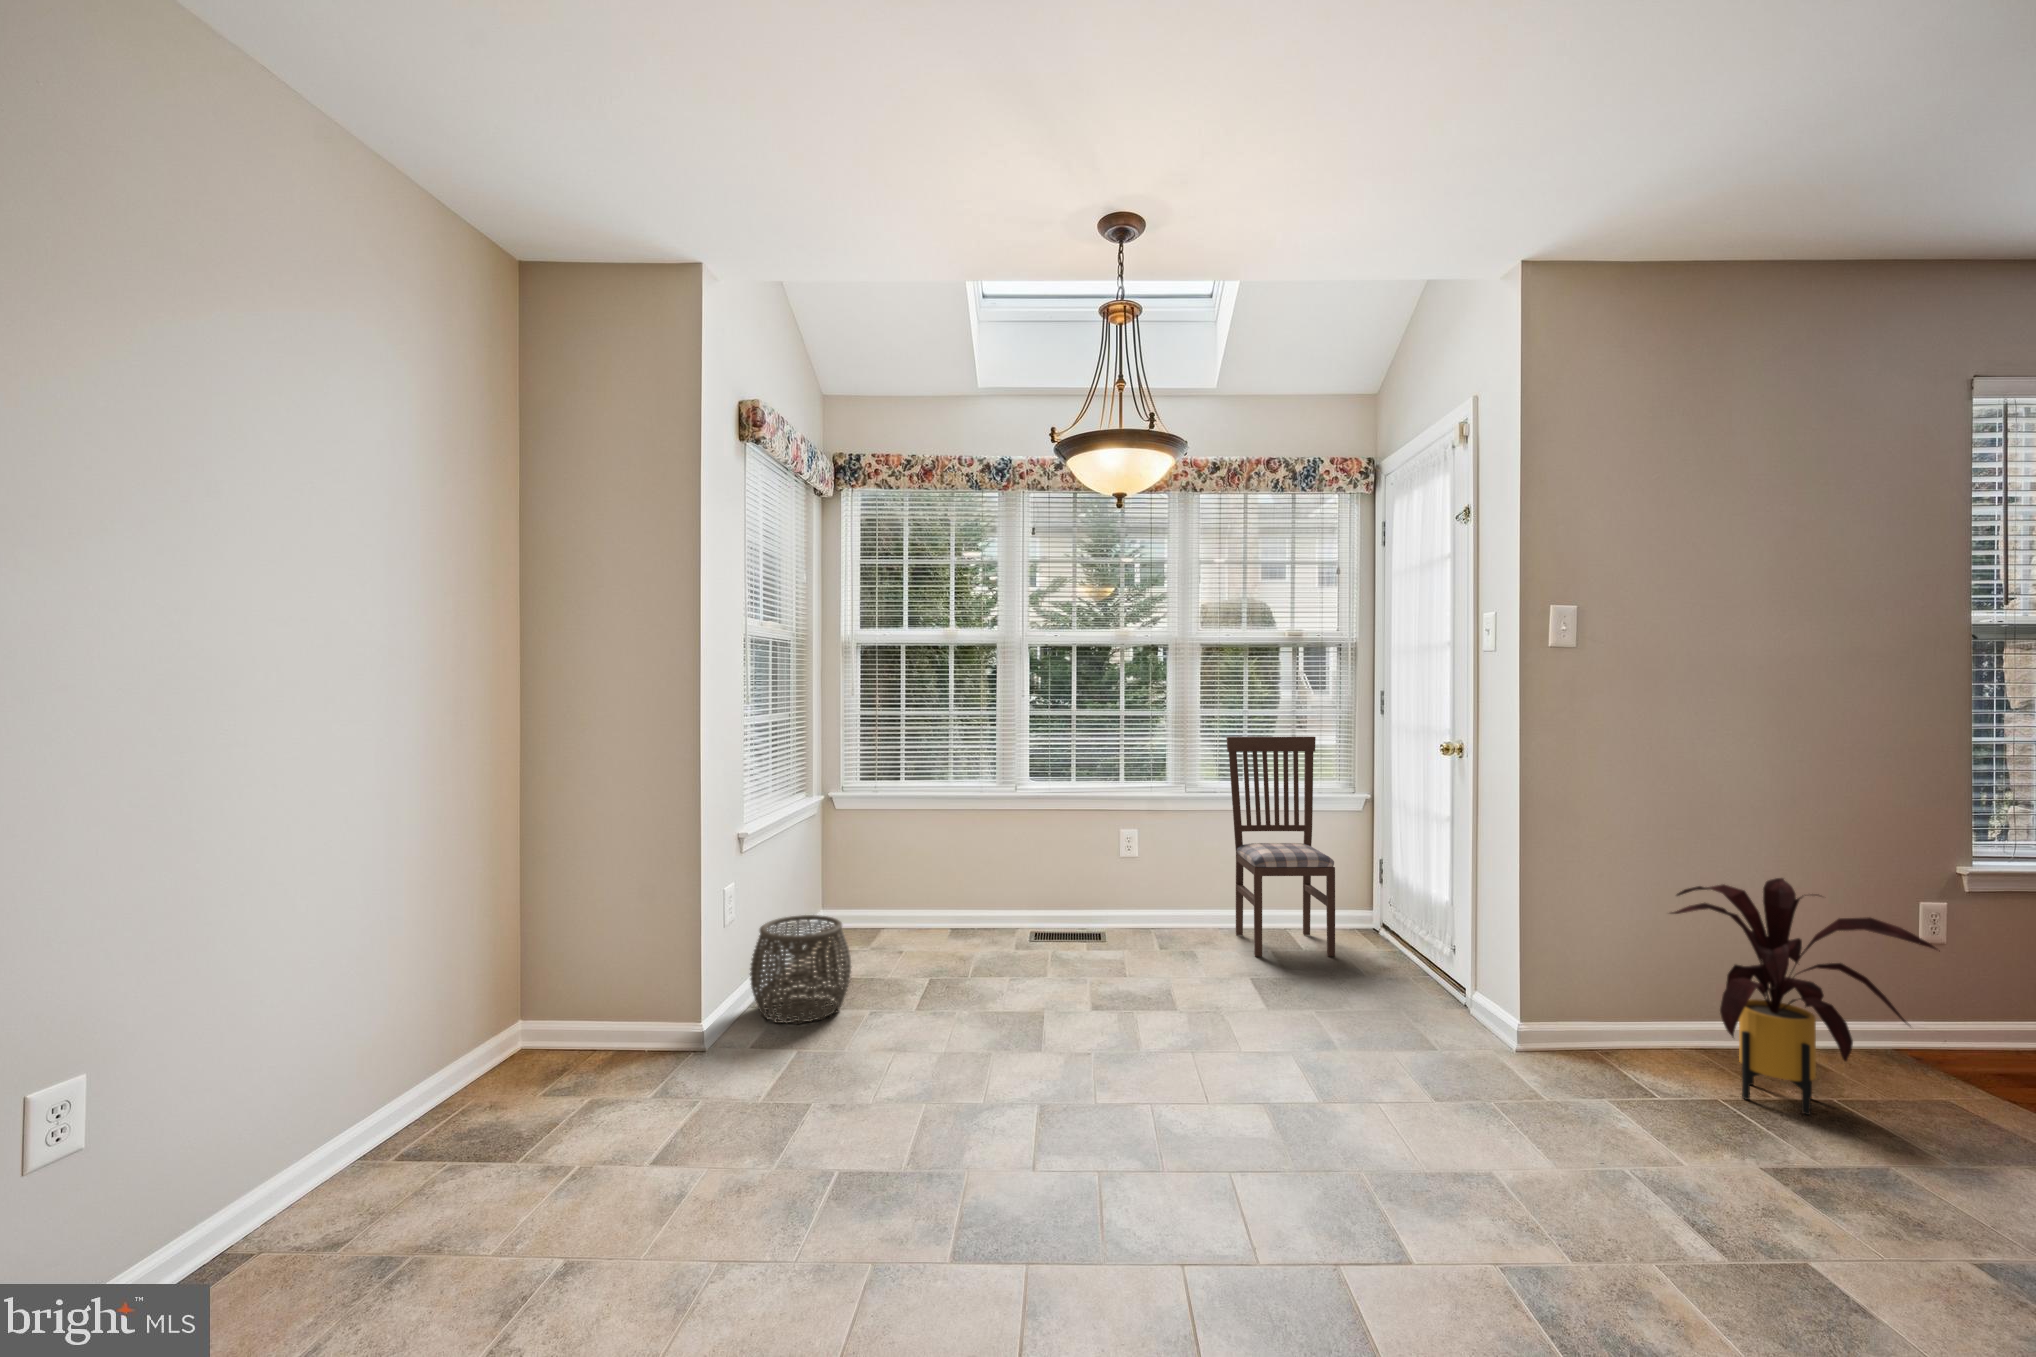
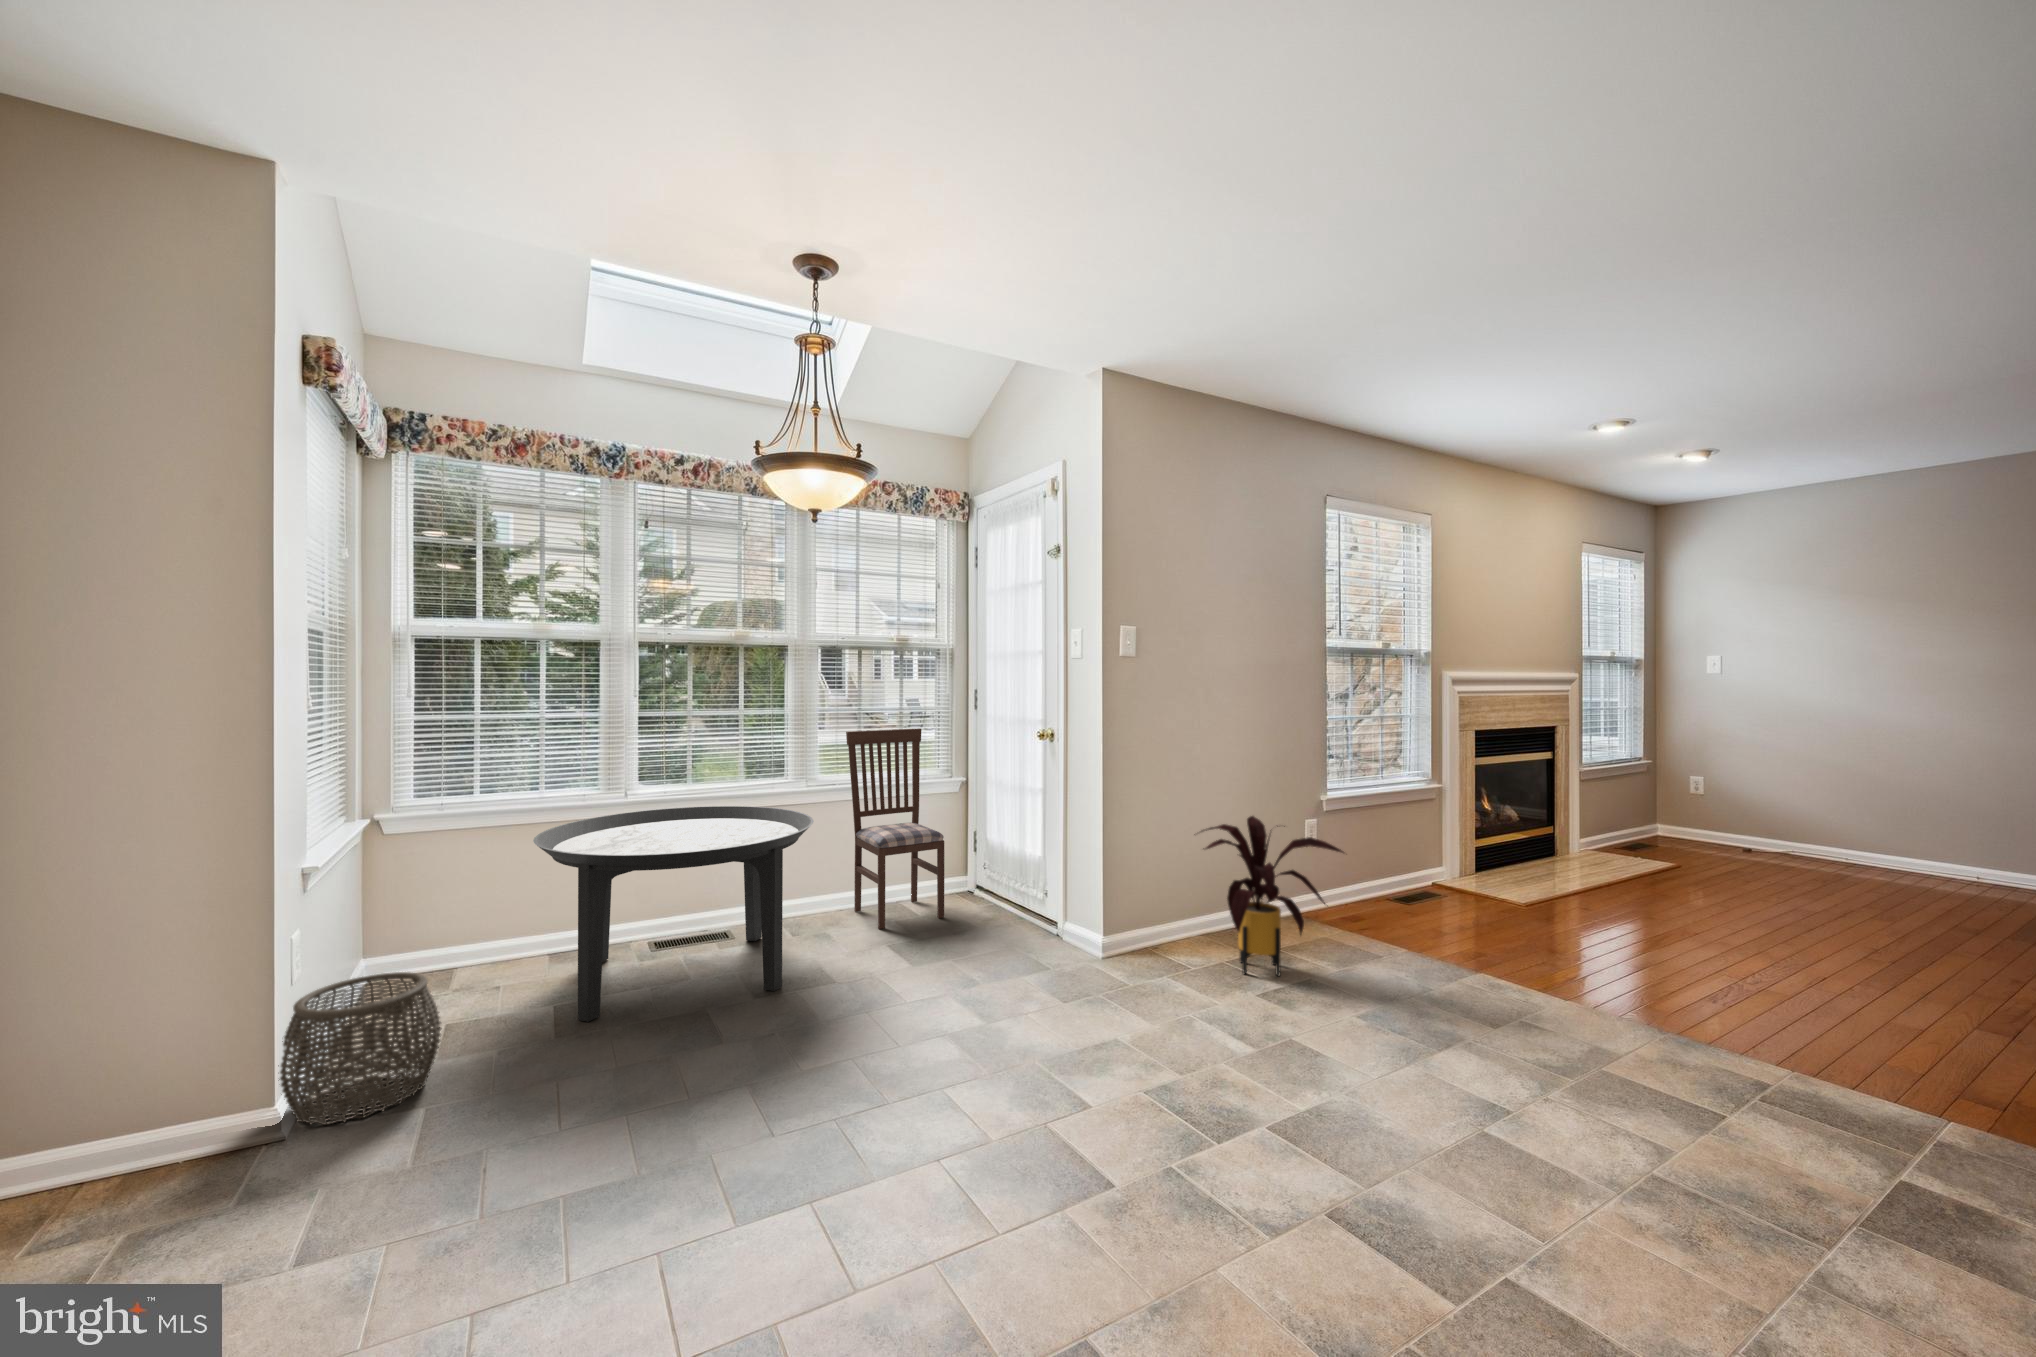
round table: none [928,805,1175,996] -> present [533,806,814,1022]

